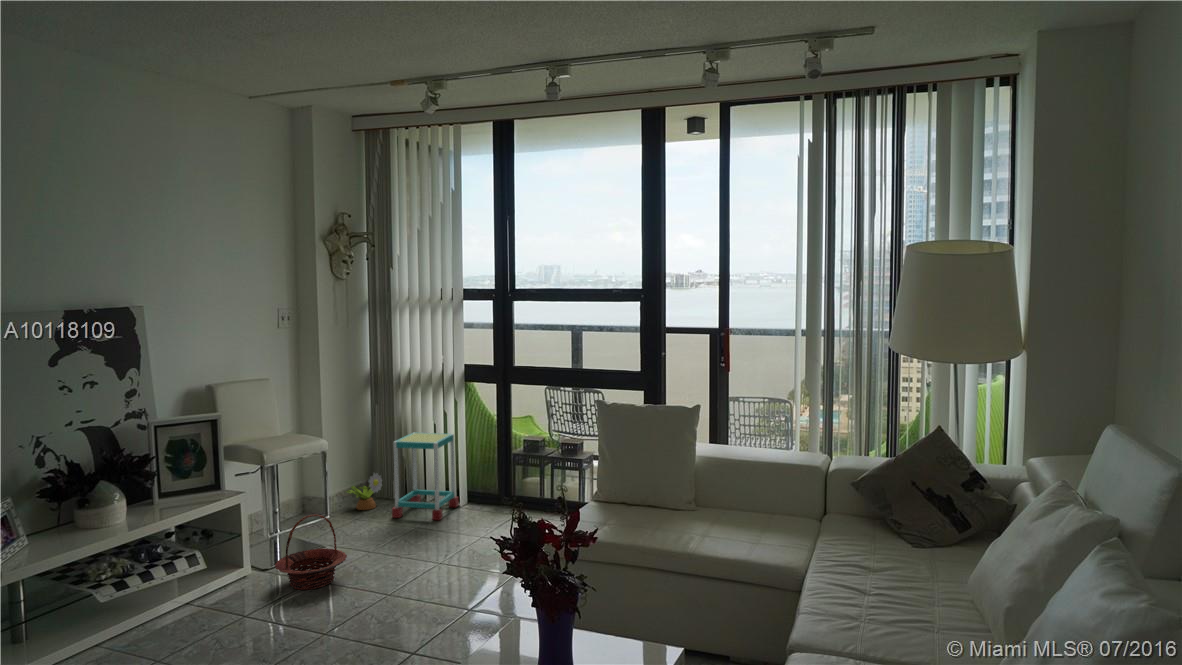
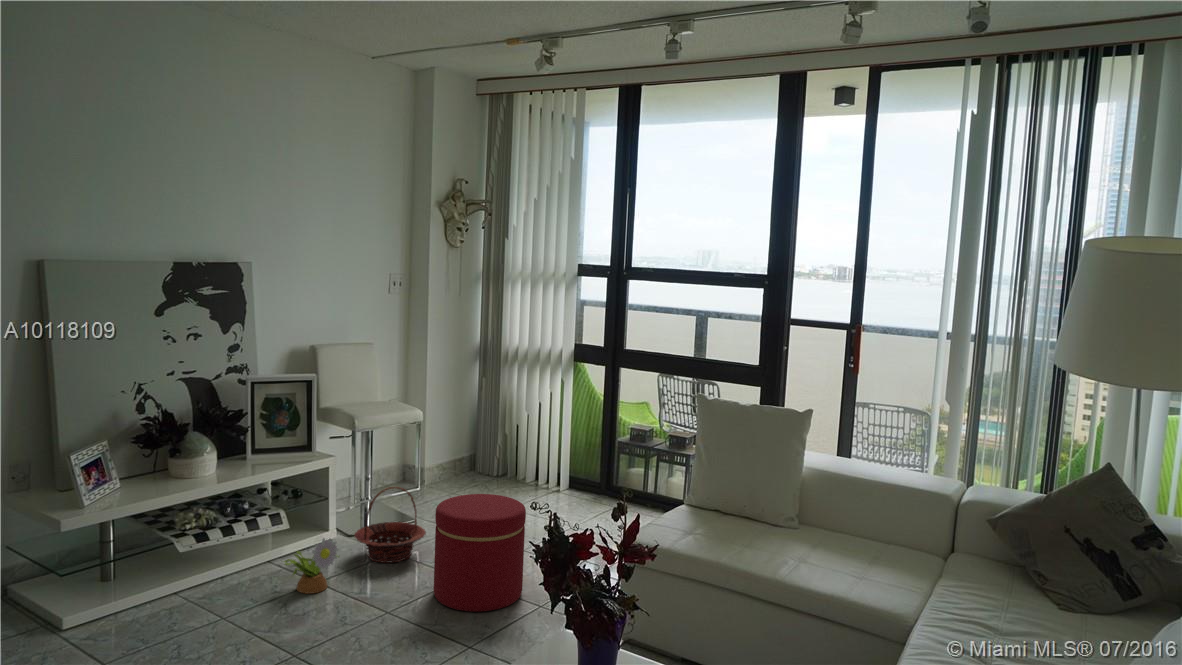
side table: present [392,433,458,520] -> none [482,412,551,506]
decorative plant: present [347,473,382,510] -> present [284,538,339,594]
ottoman: none [361,511,449,624] -> present [434,494,526,612]

